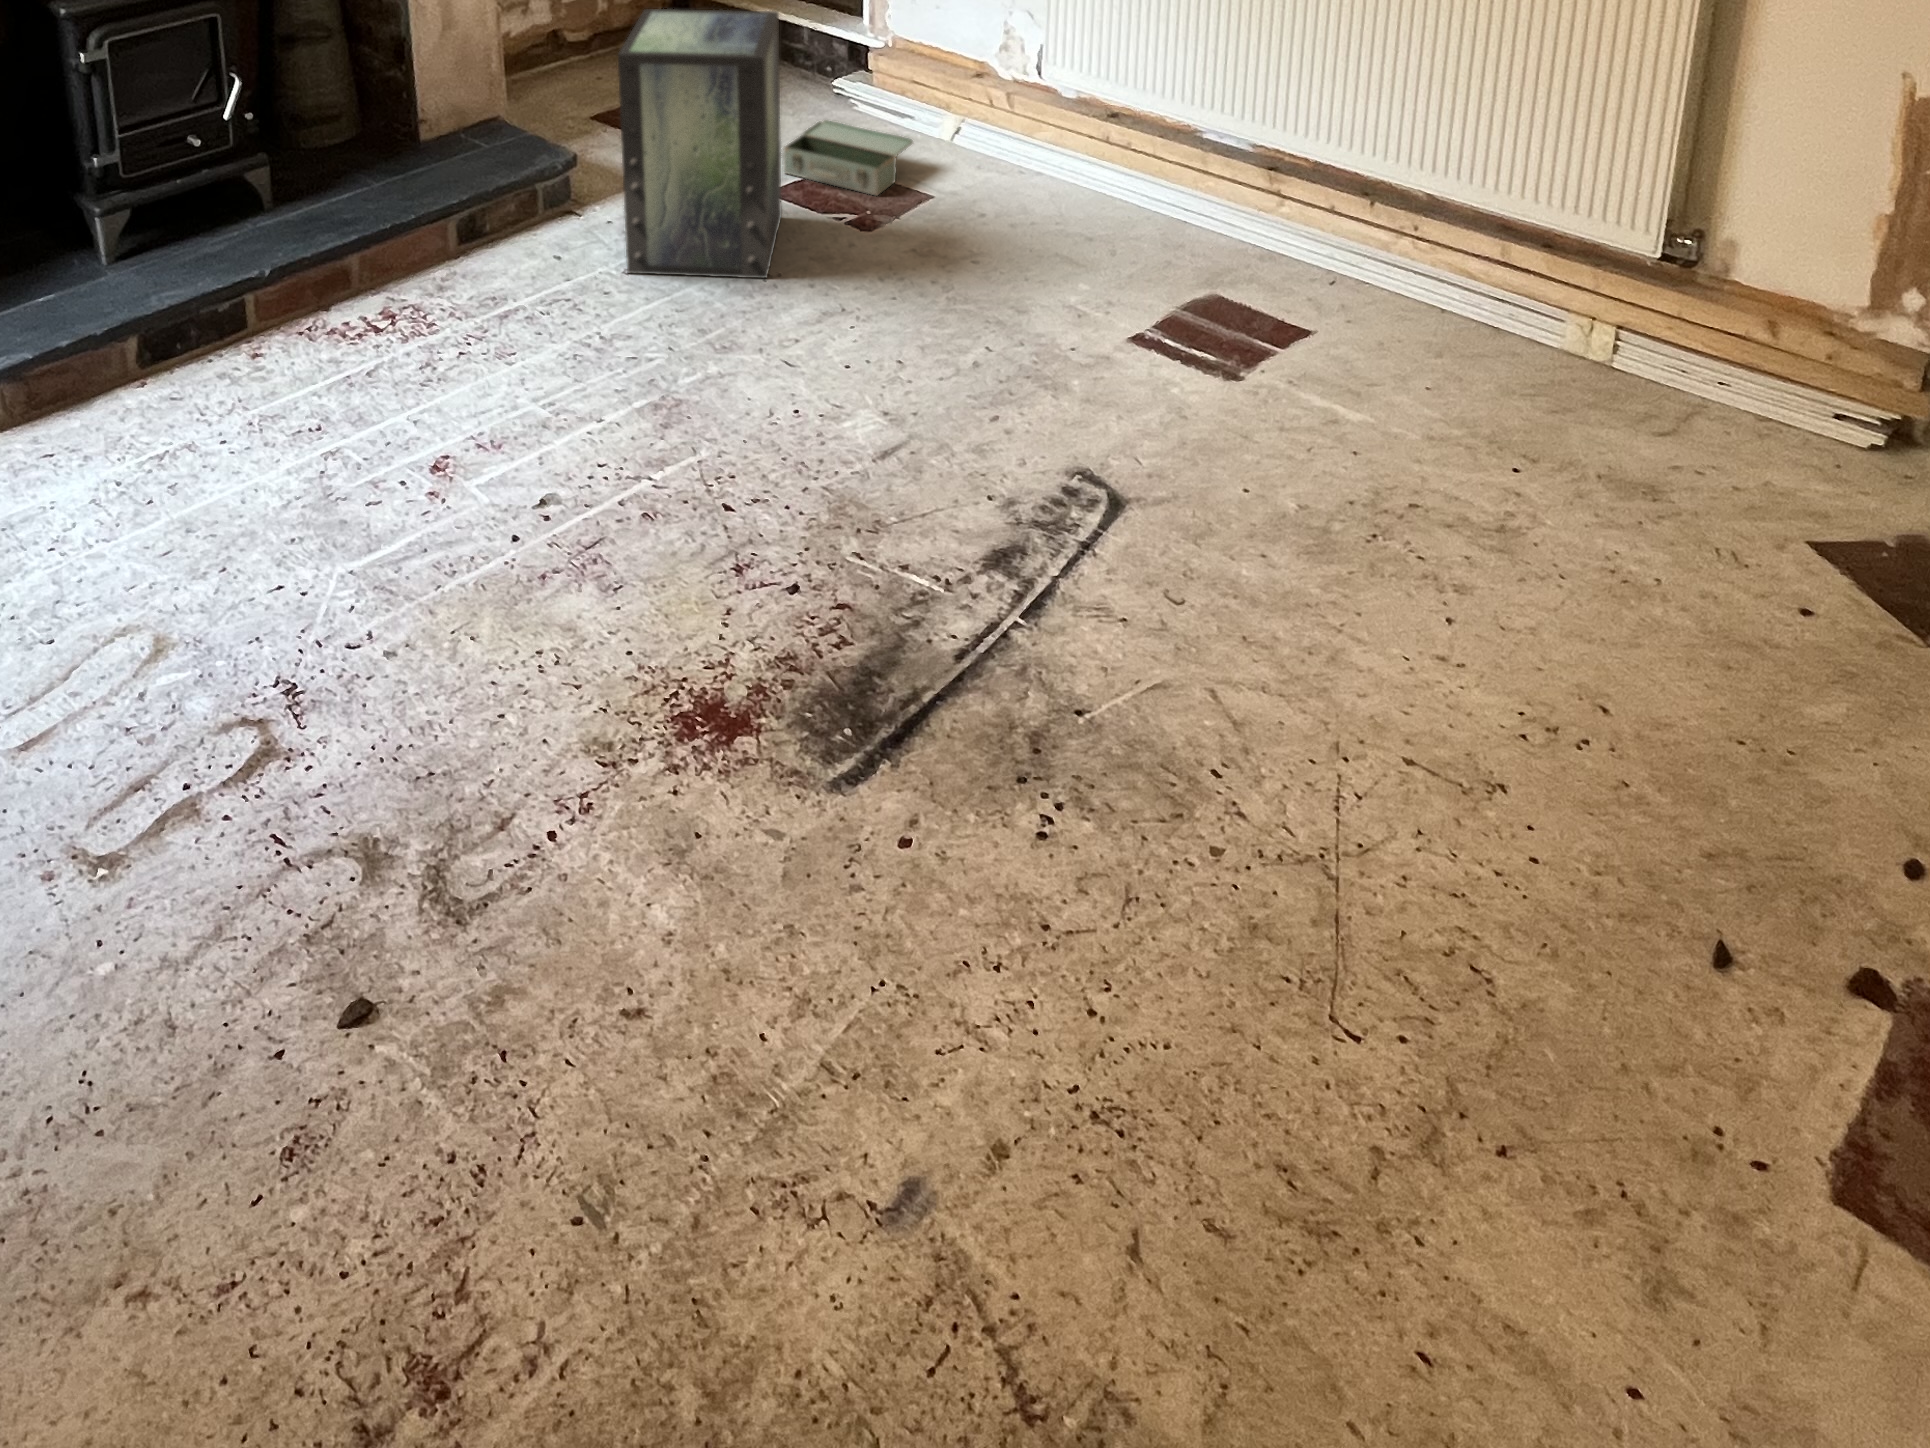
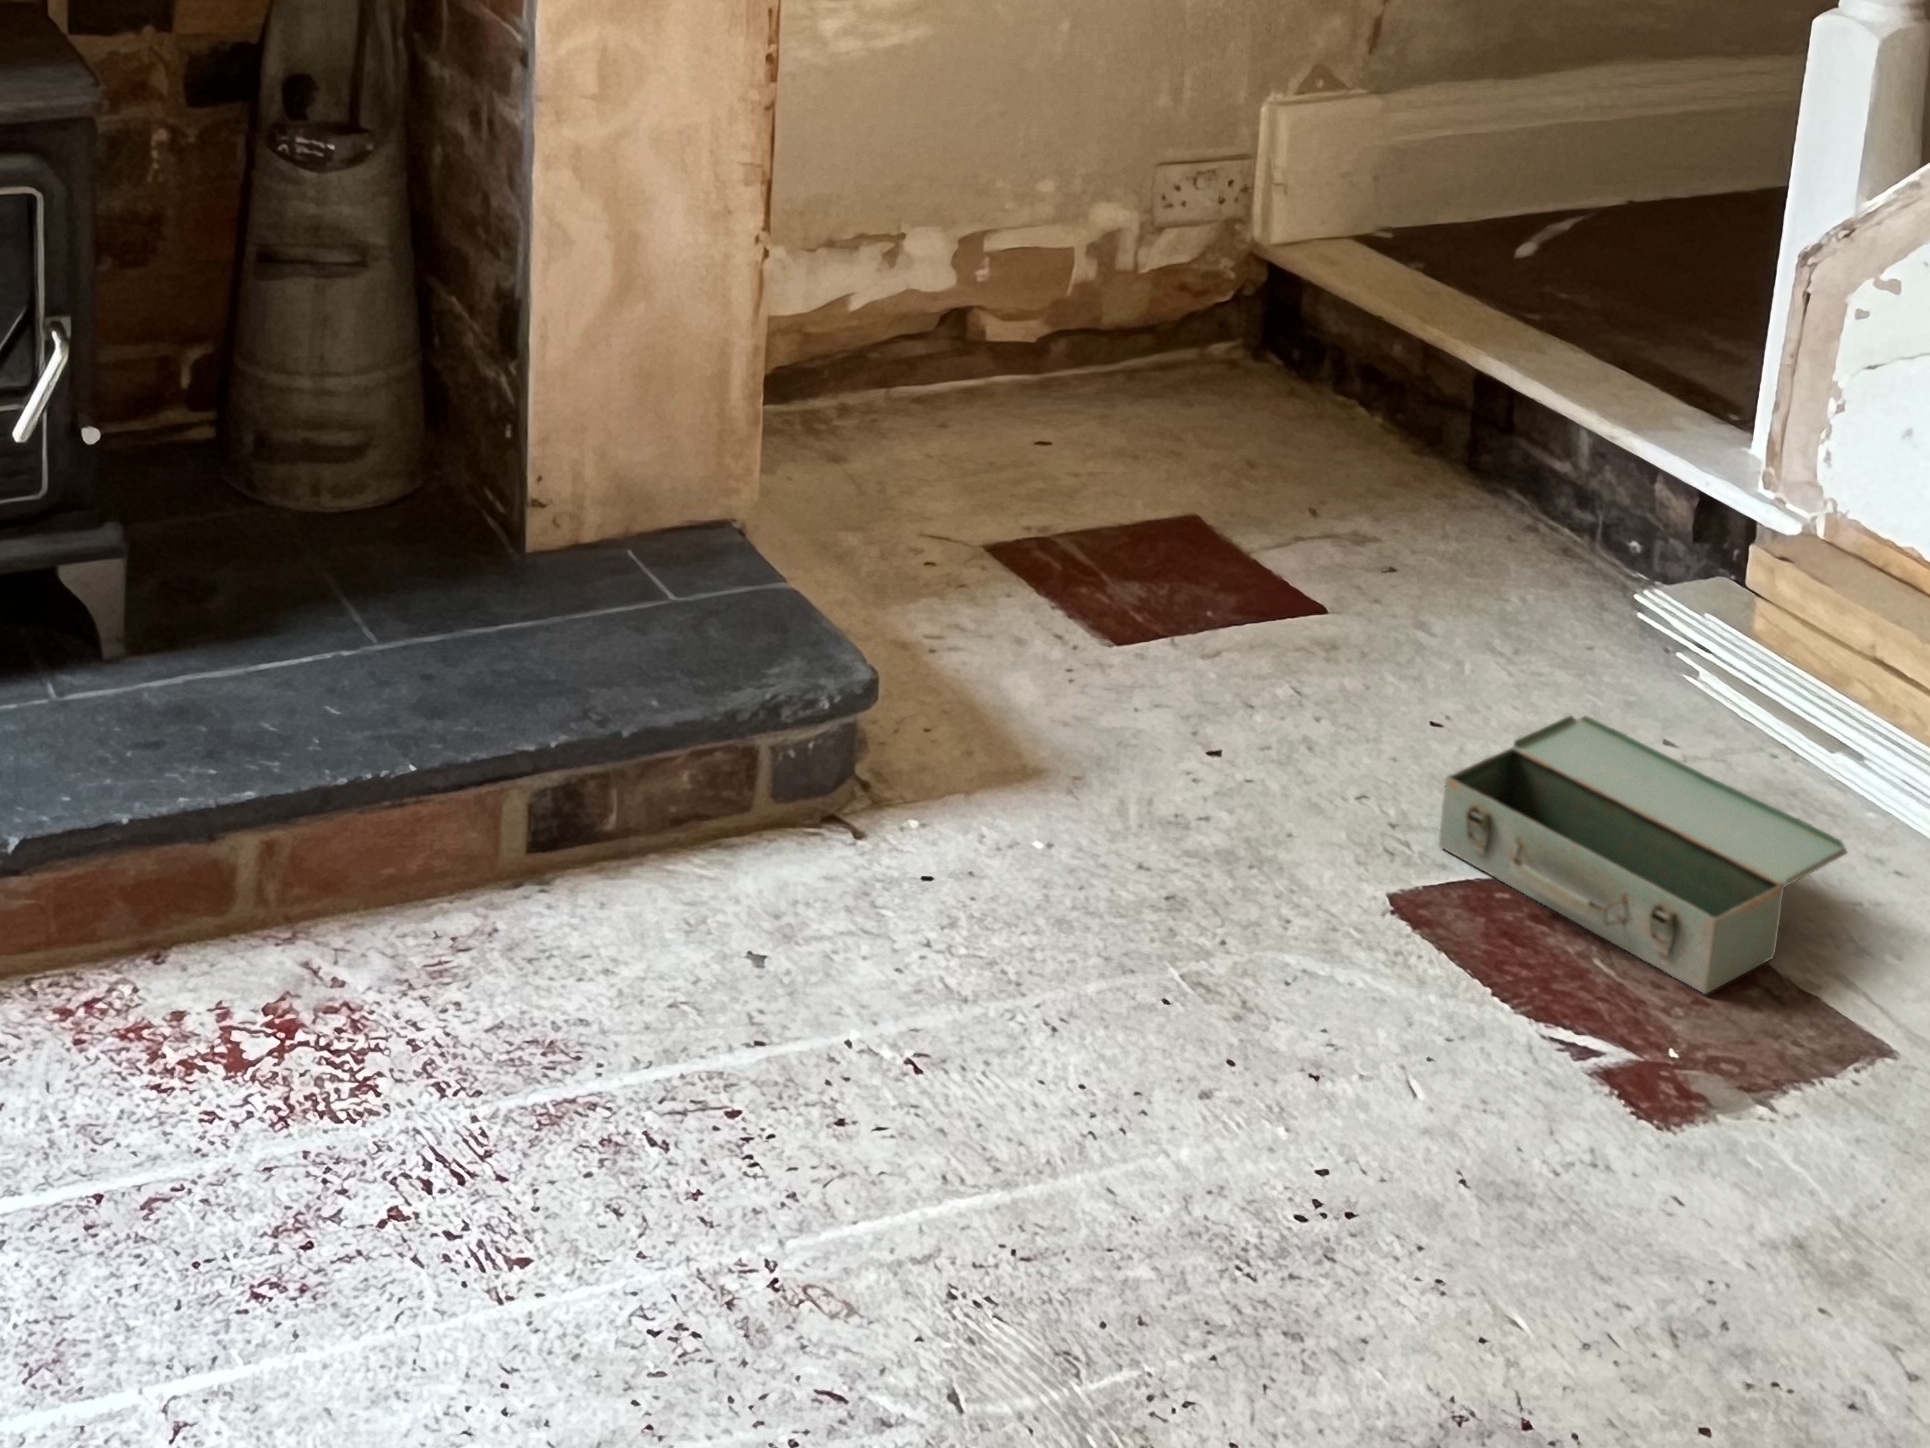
storage box: present [618,9,782,278] -> none [912,346,1457,1206]

